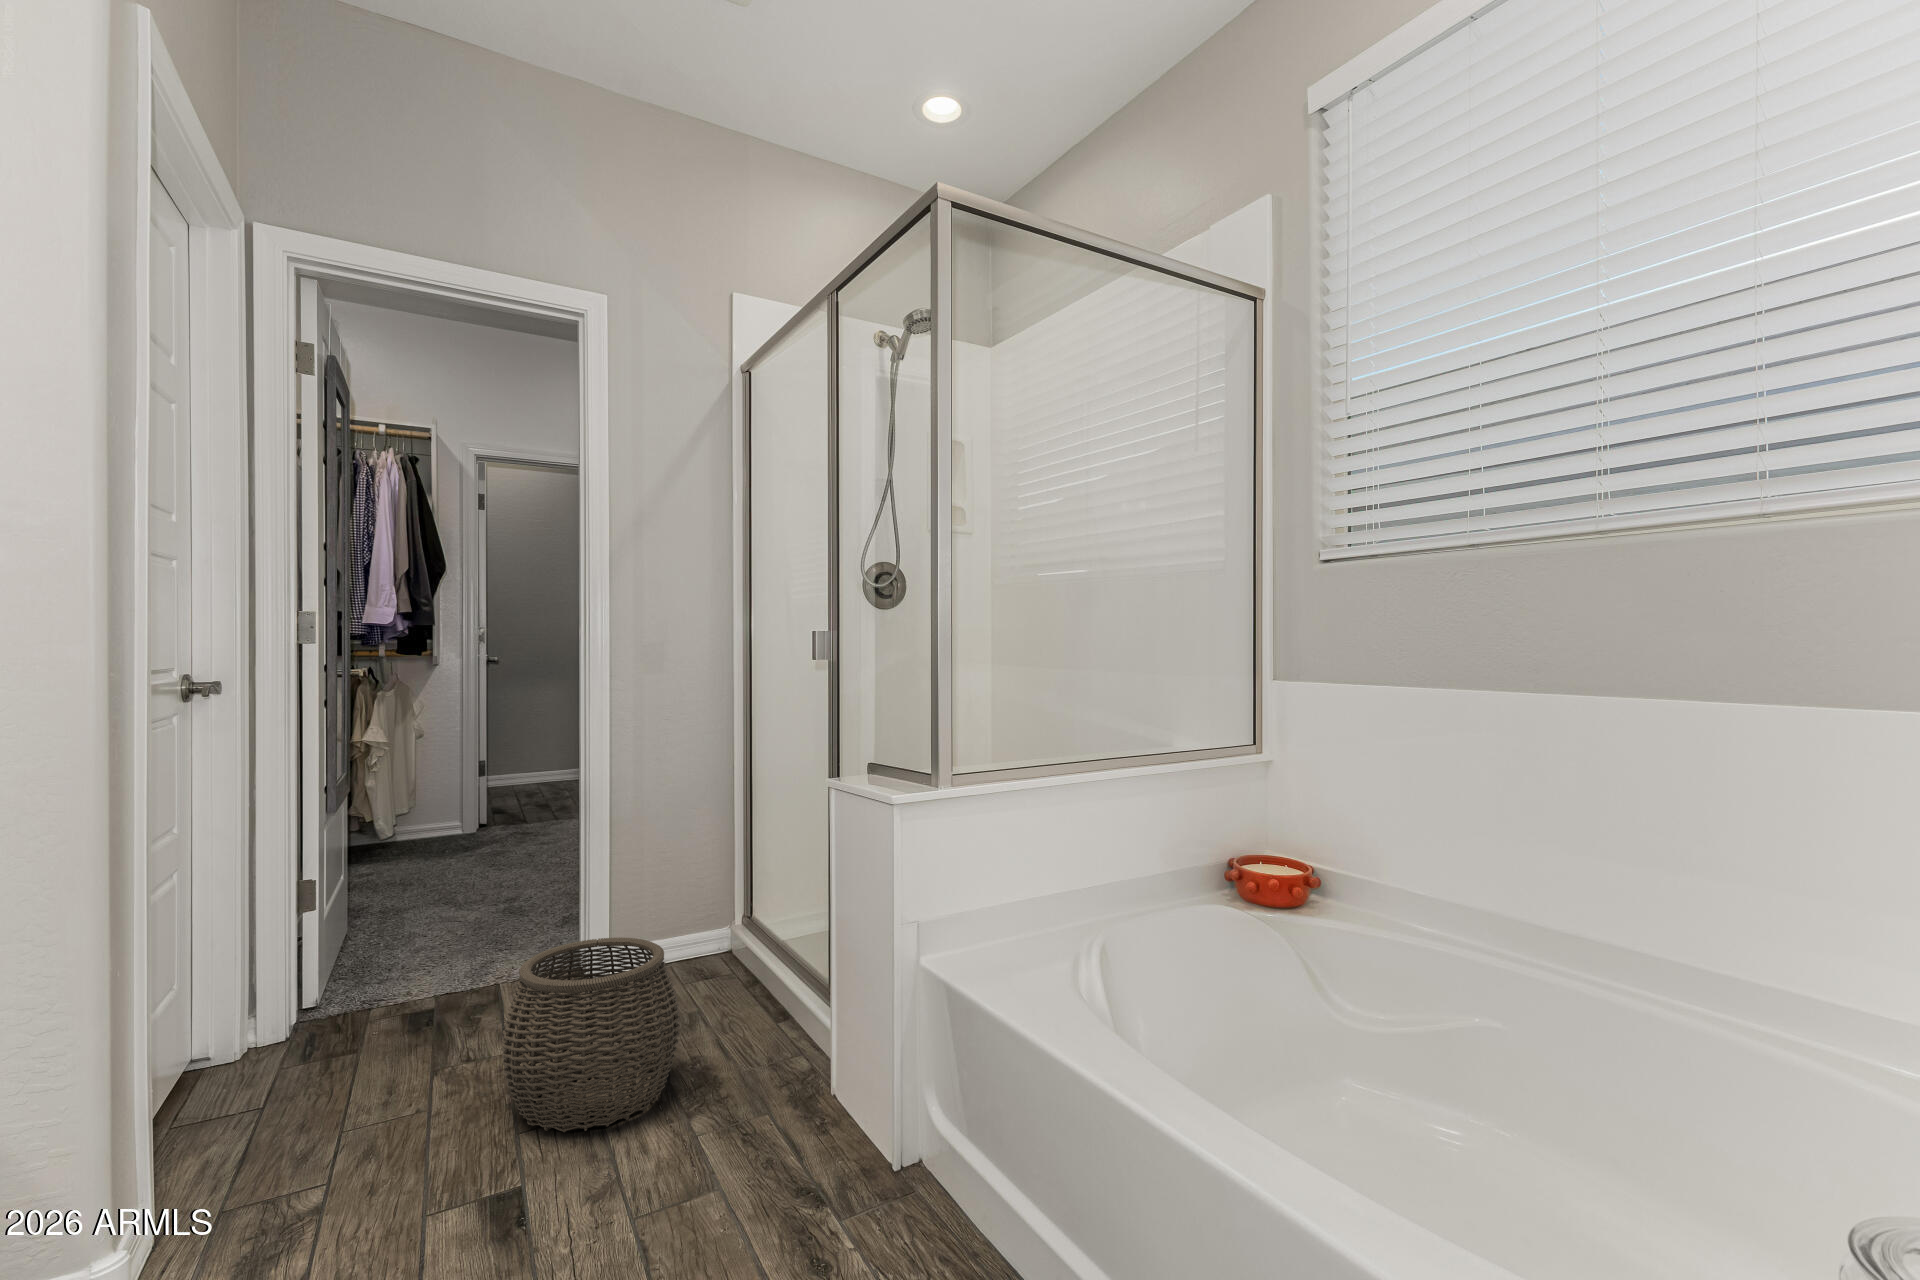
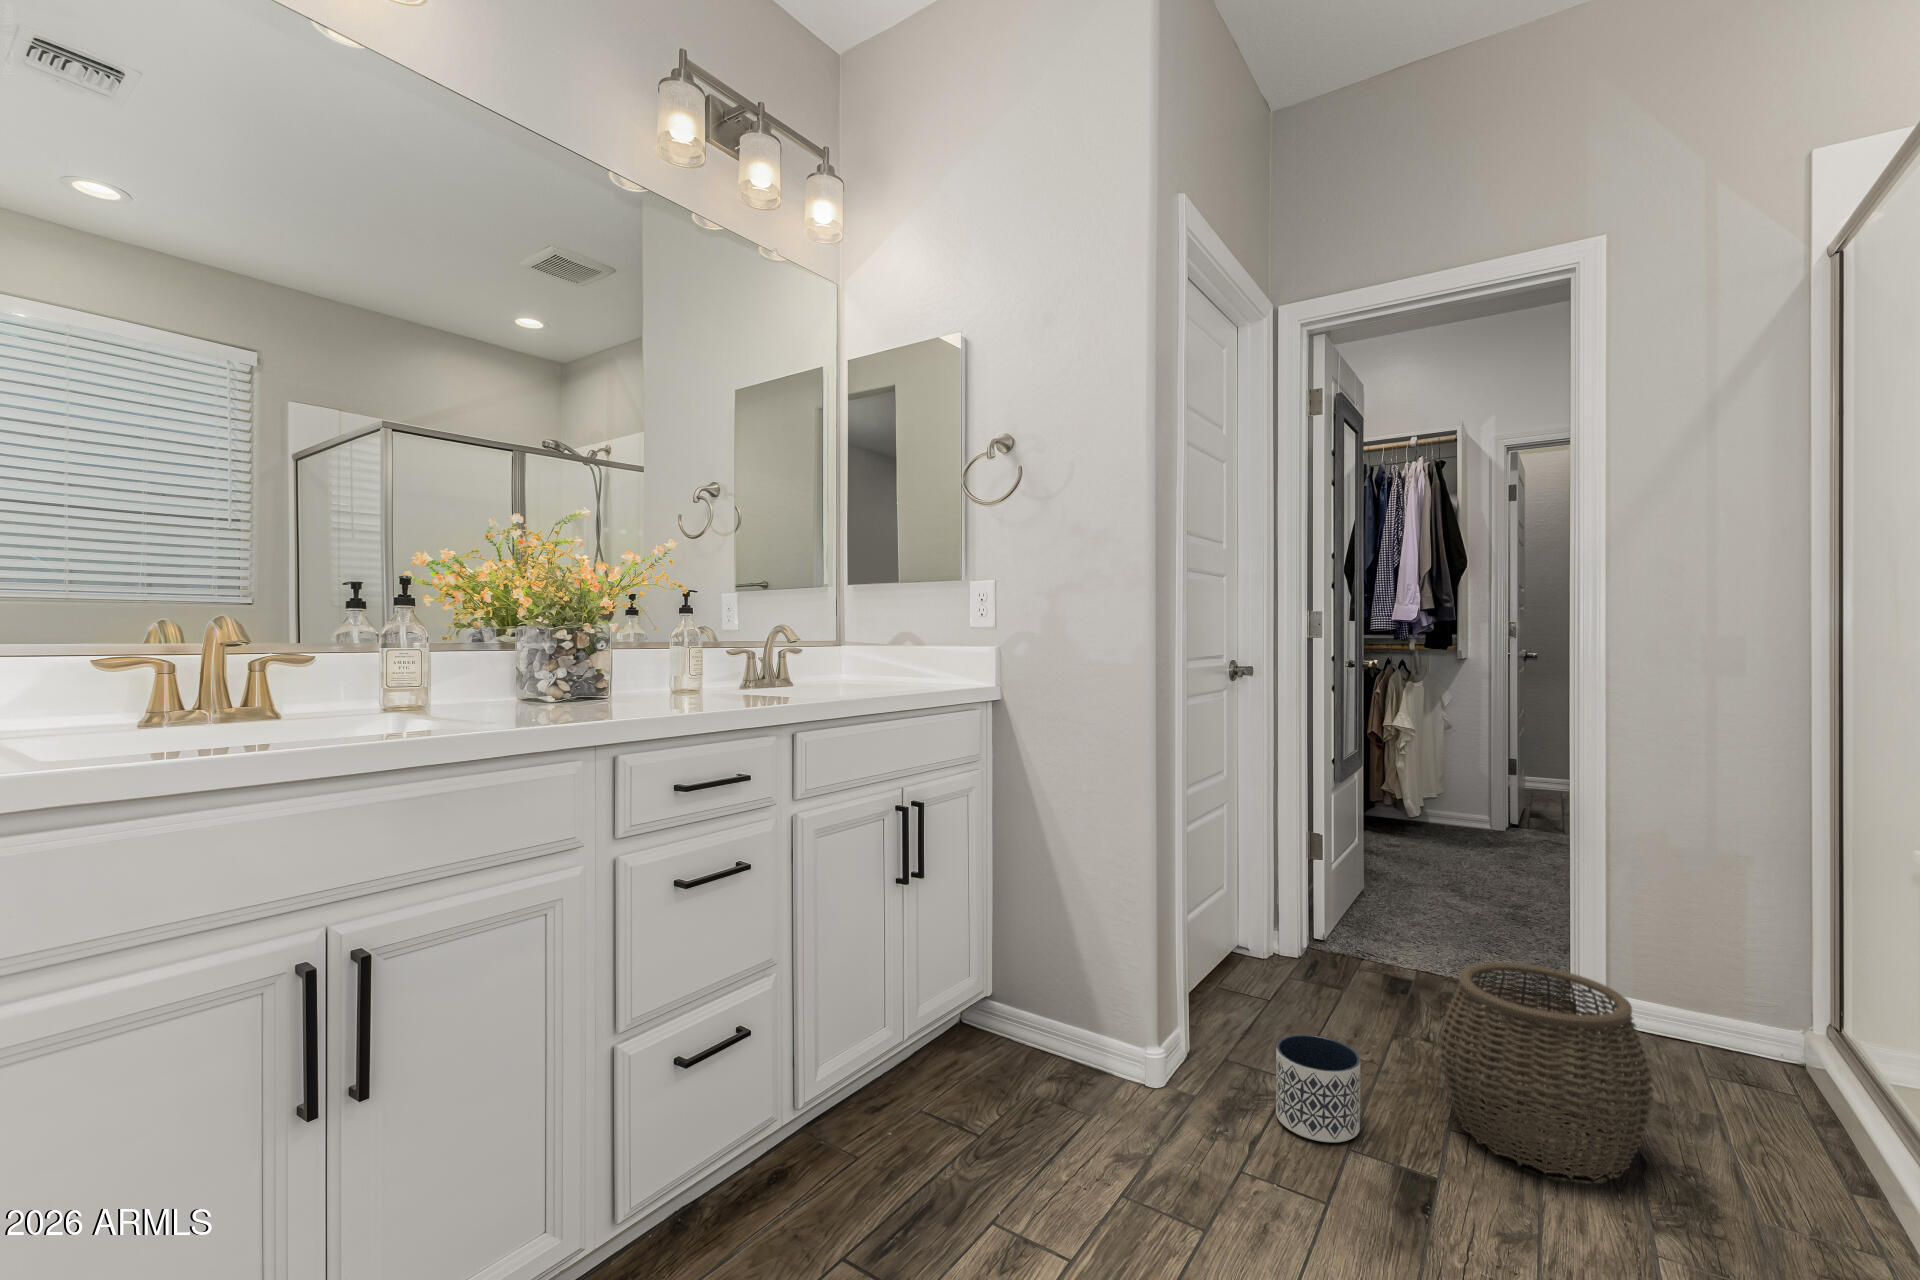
planter: none [319,1095,427,1227] -> present [1276,1035,1360,1142]

